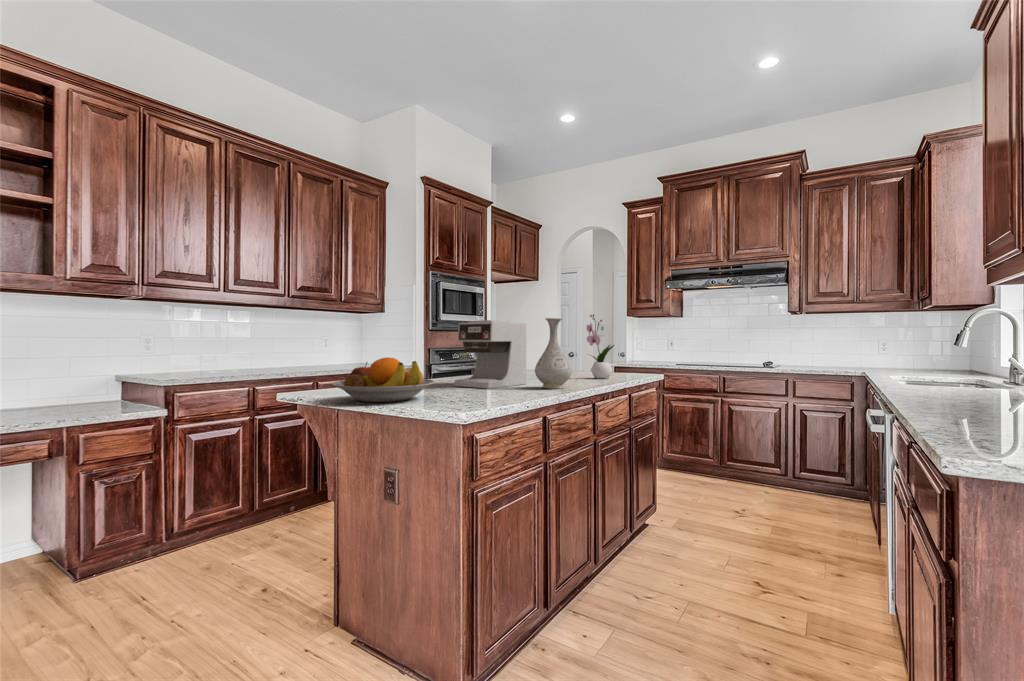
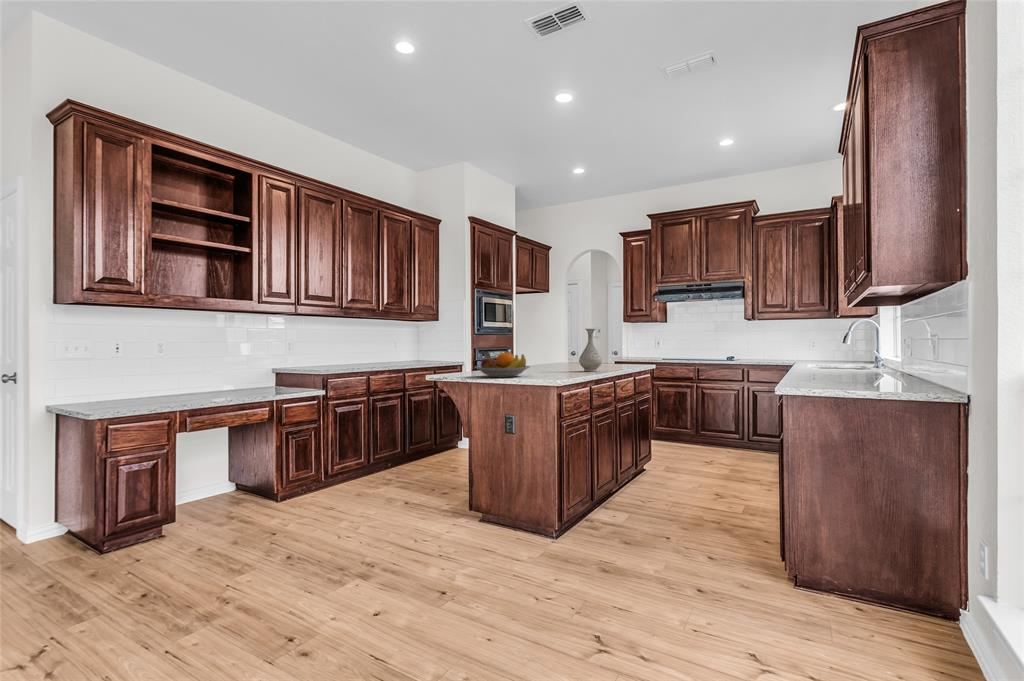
flower arrangement: present [586,314,614,379] -> none [604,324,624,367]
coffee maker: present [455,320,526,389] -> none [527,330,570,372]

